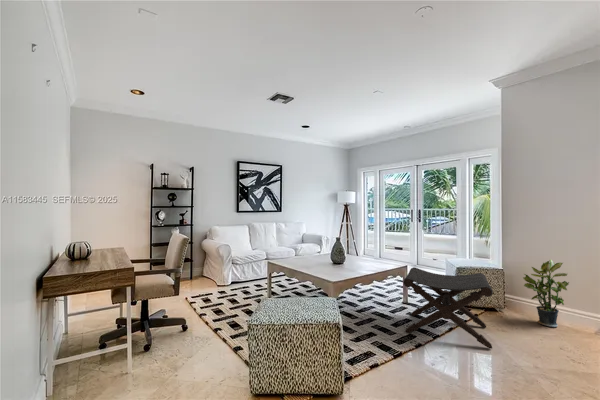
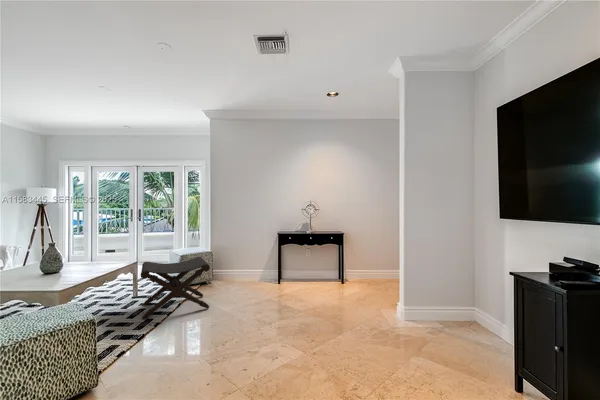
potted plant: present [523,259,569,327] -> none [224,240,248,285]

